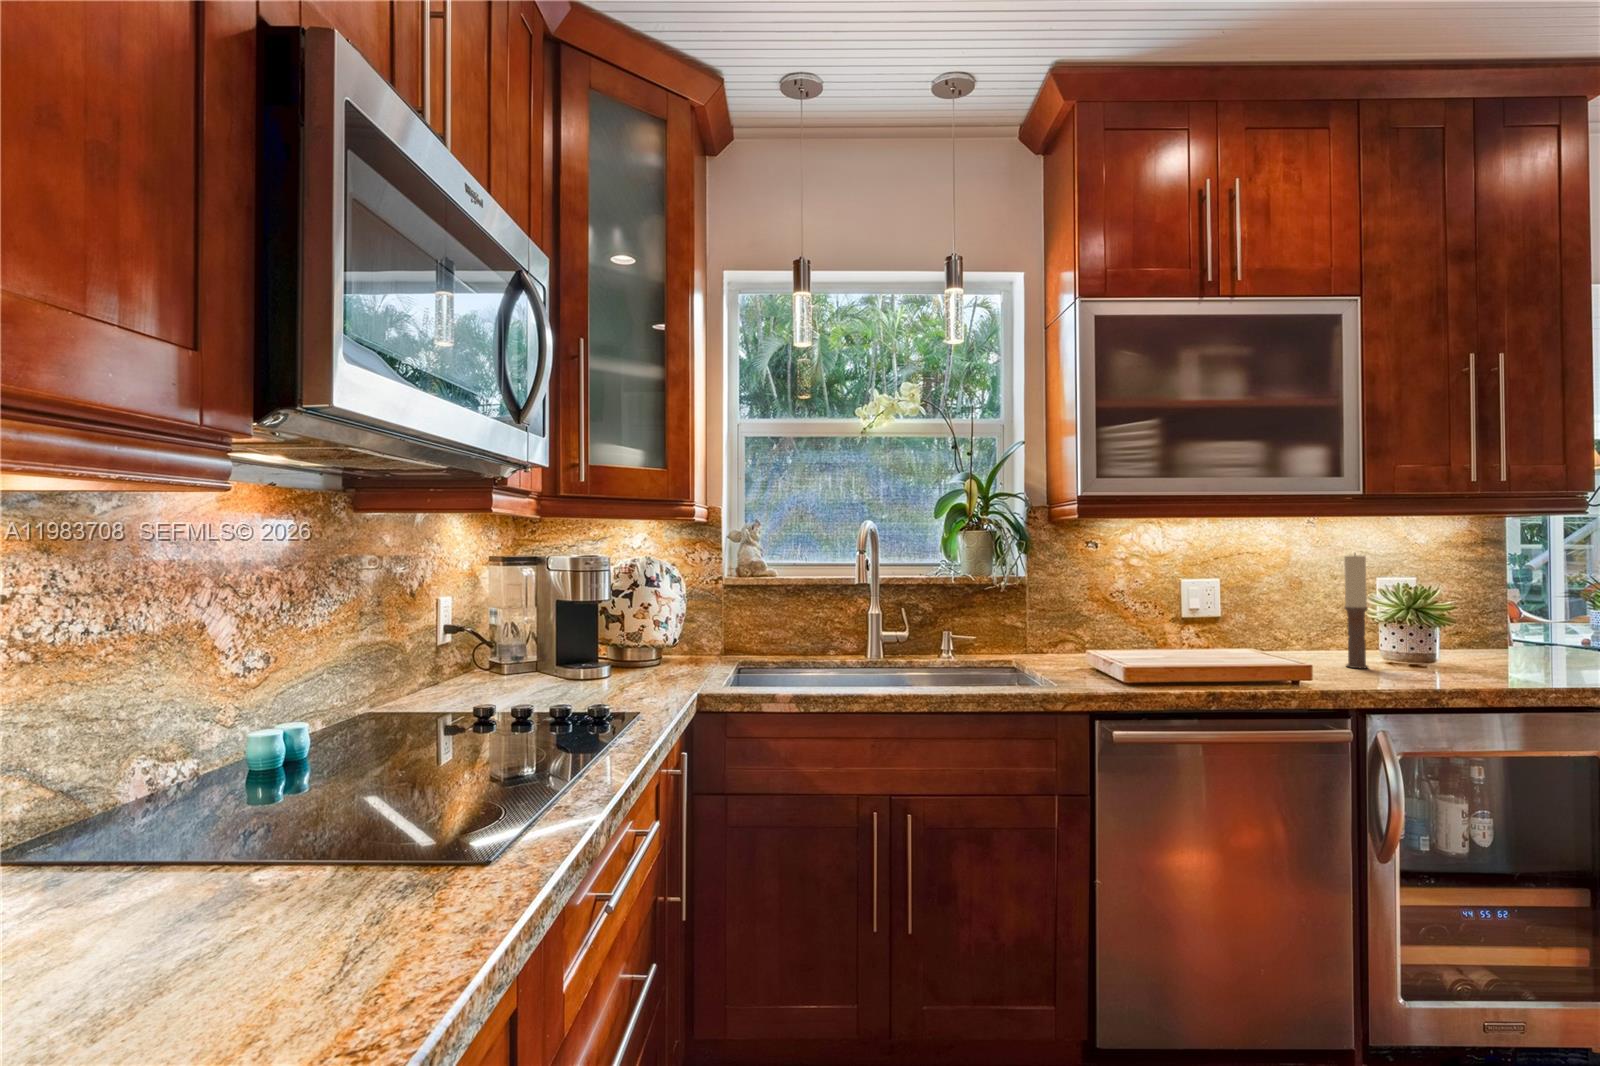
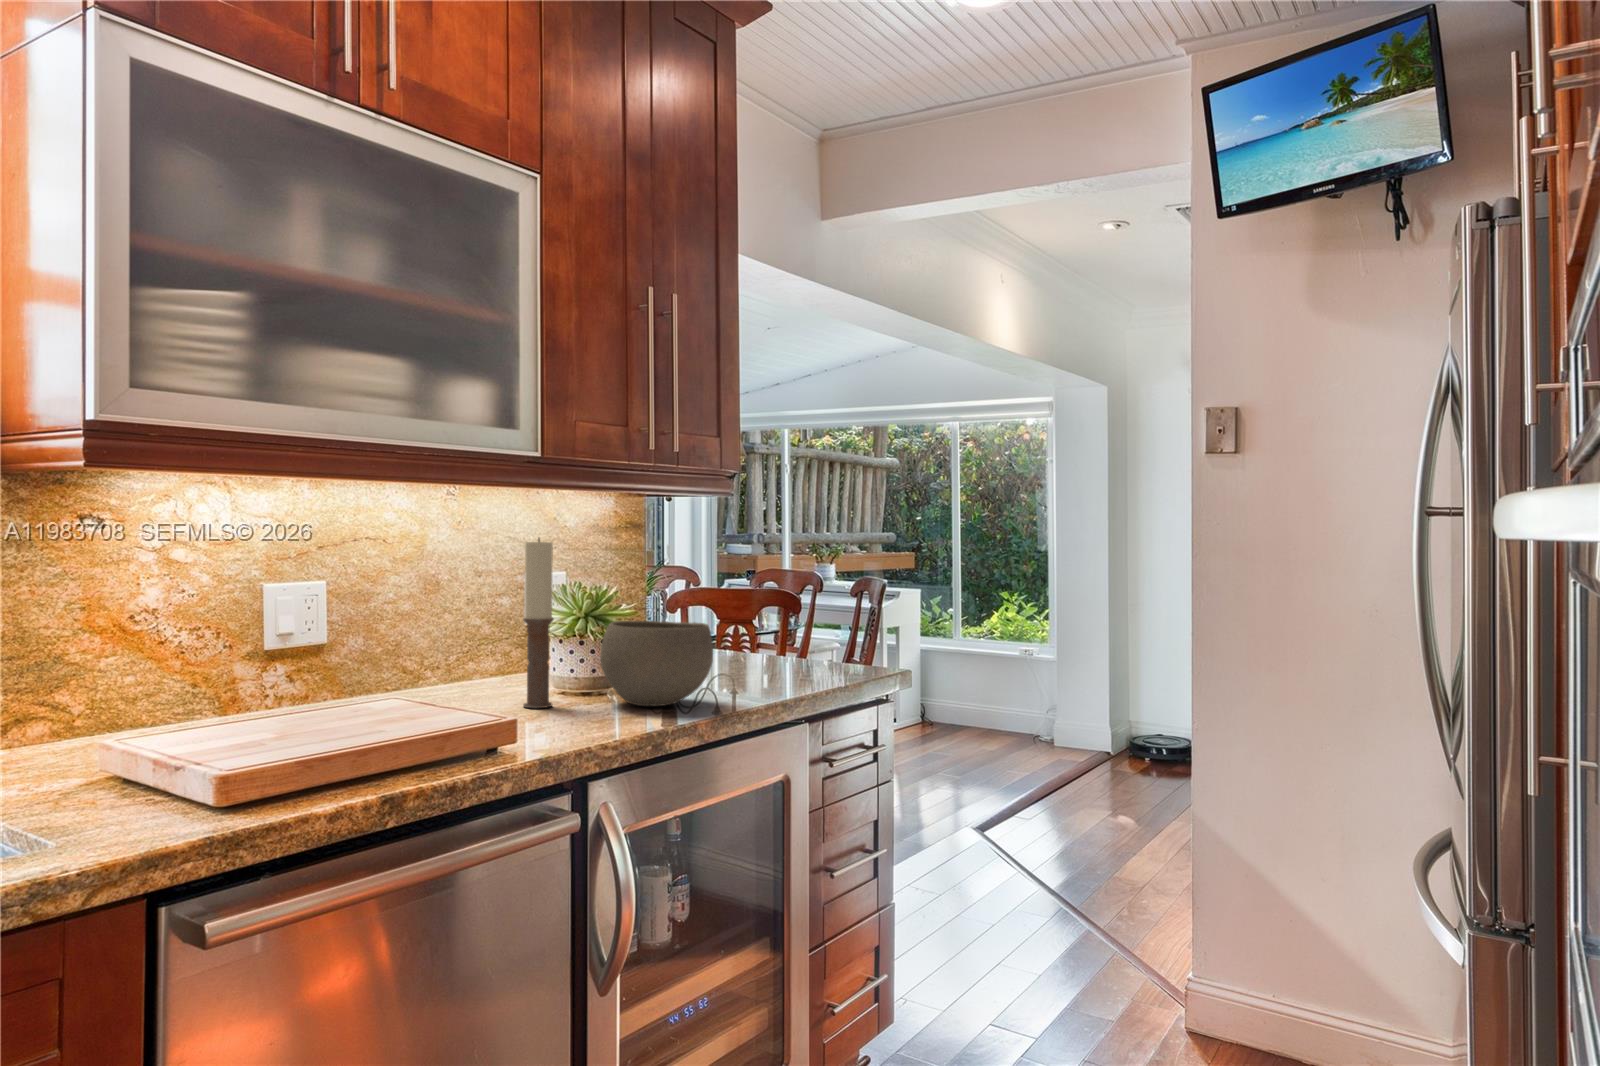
bowl: none [1408,613,1514,678] -> present [600,621,713,706]

